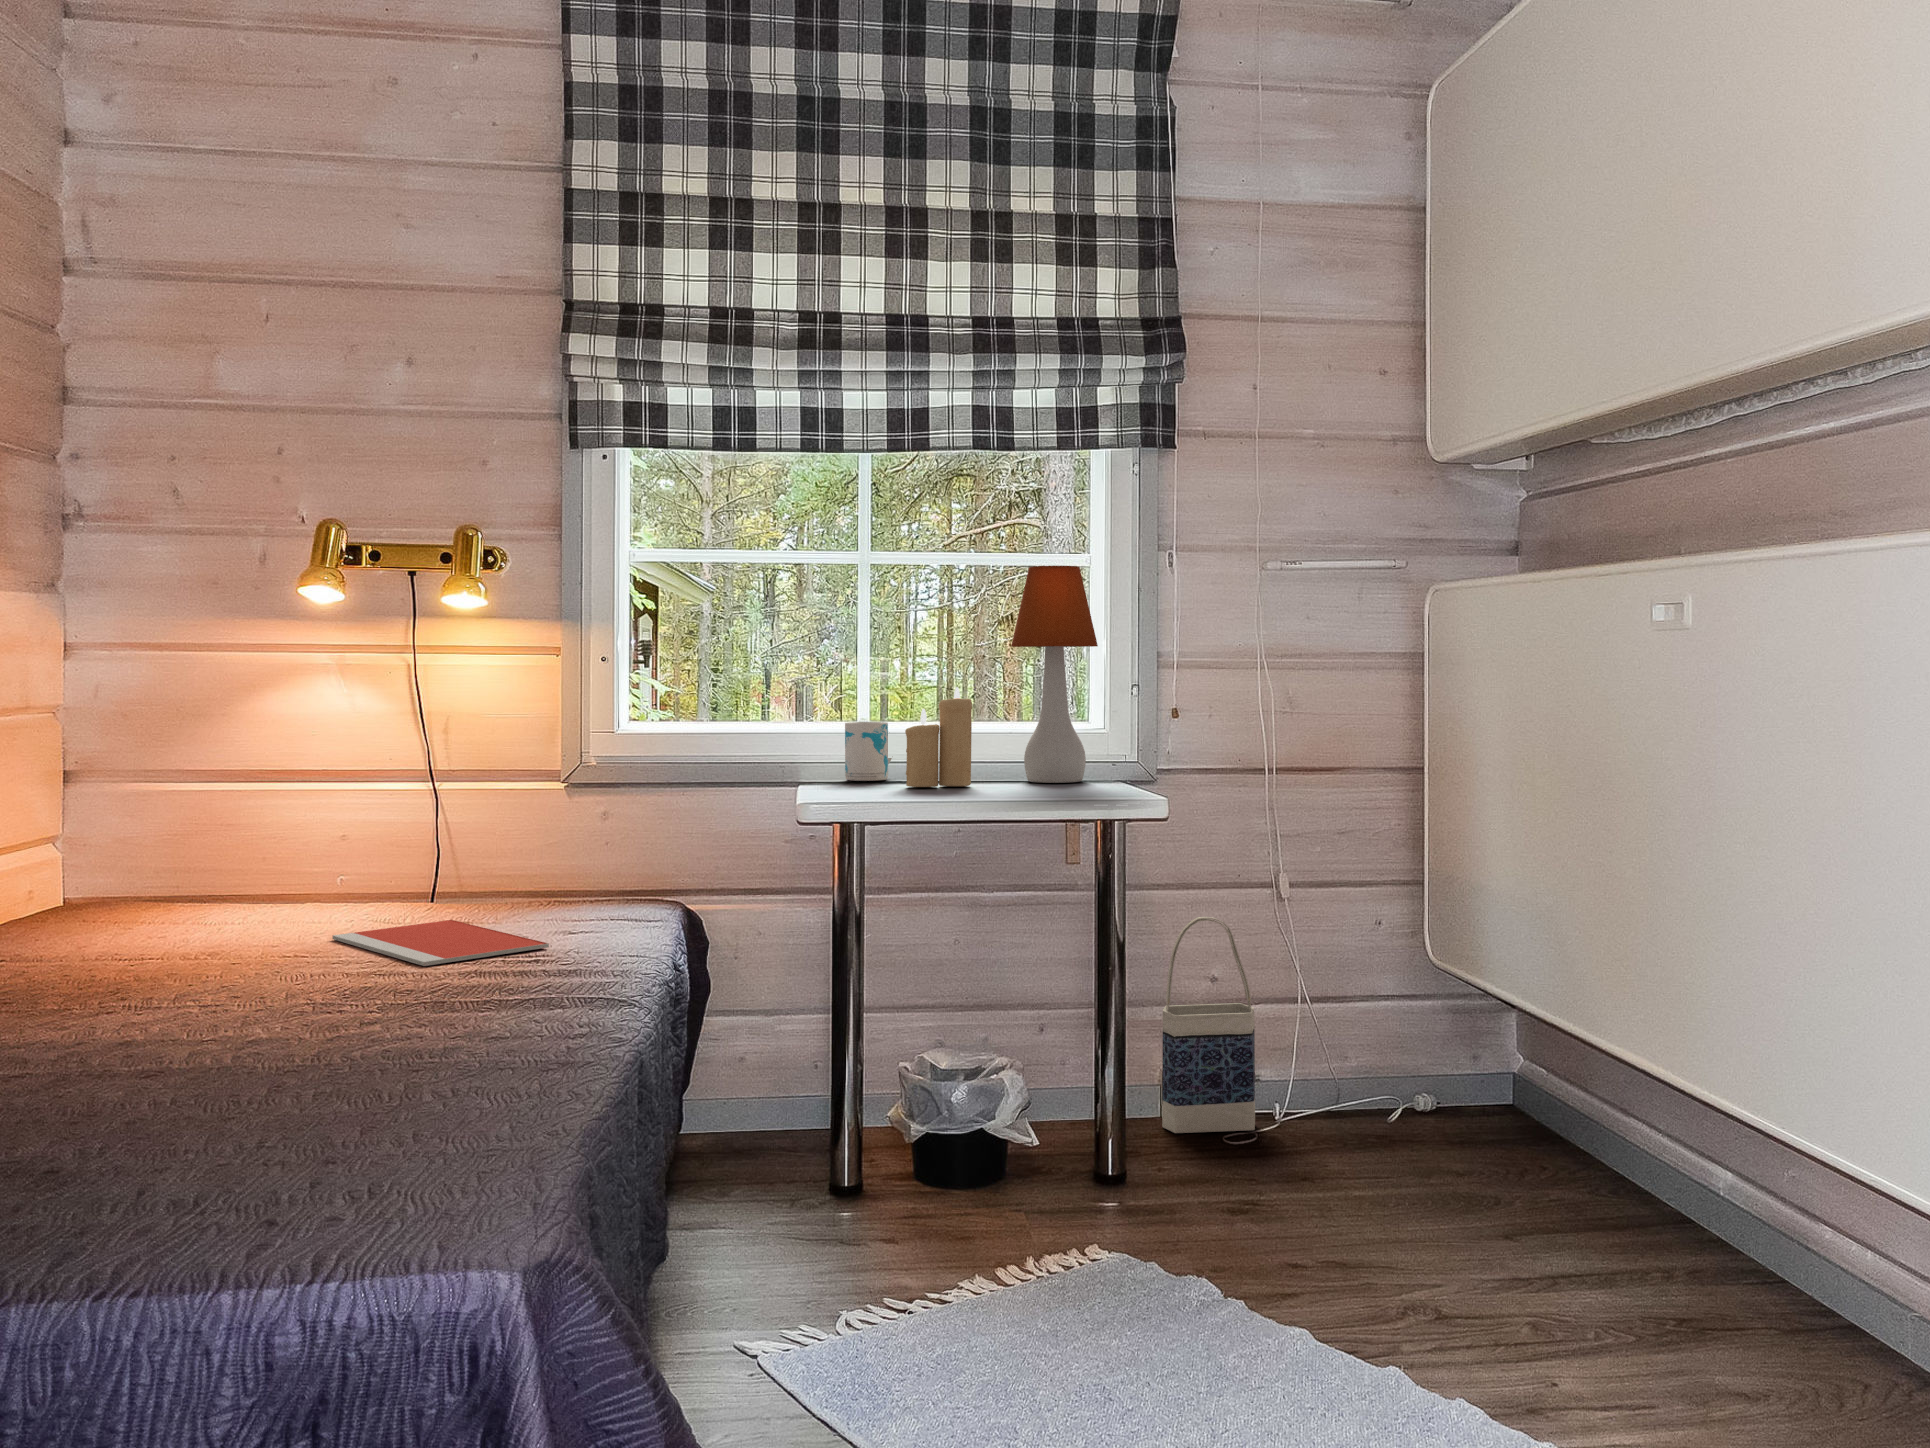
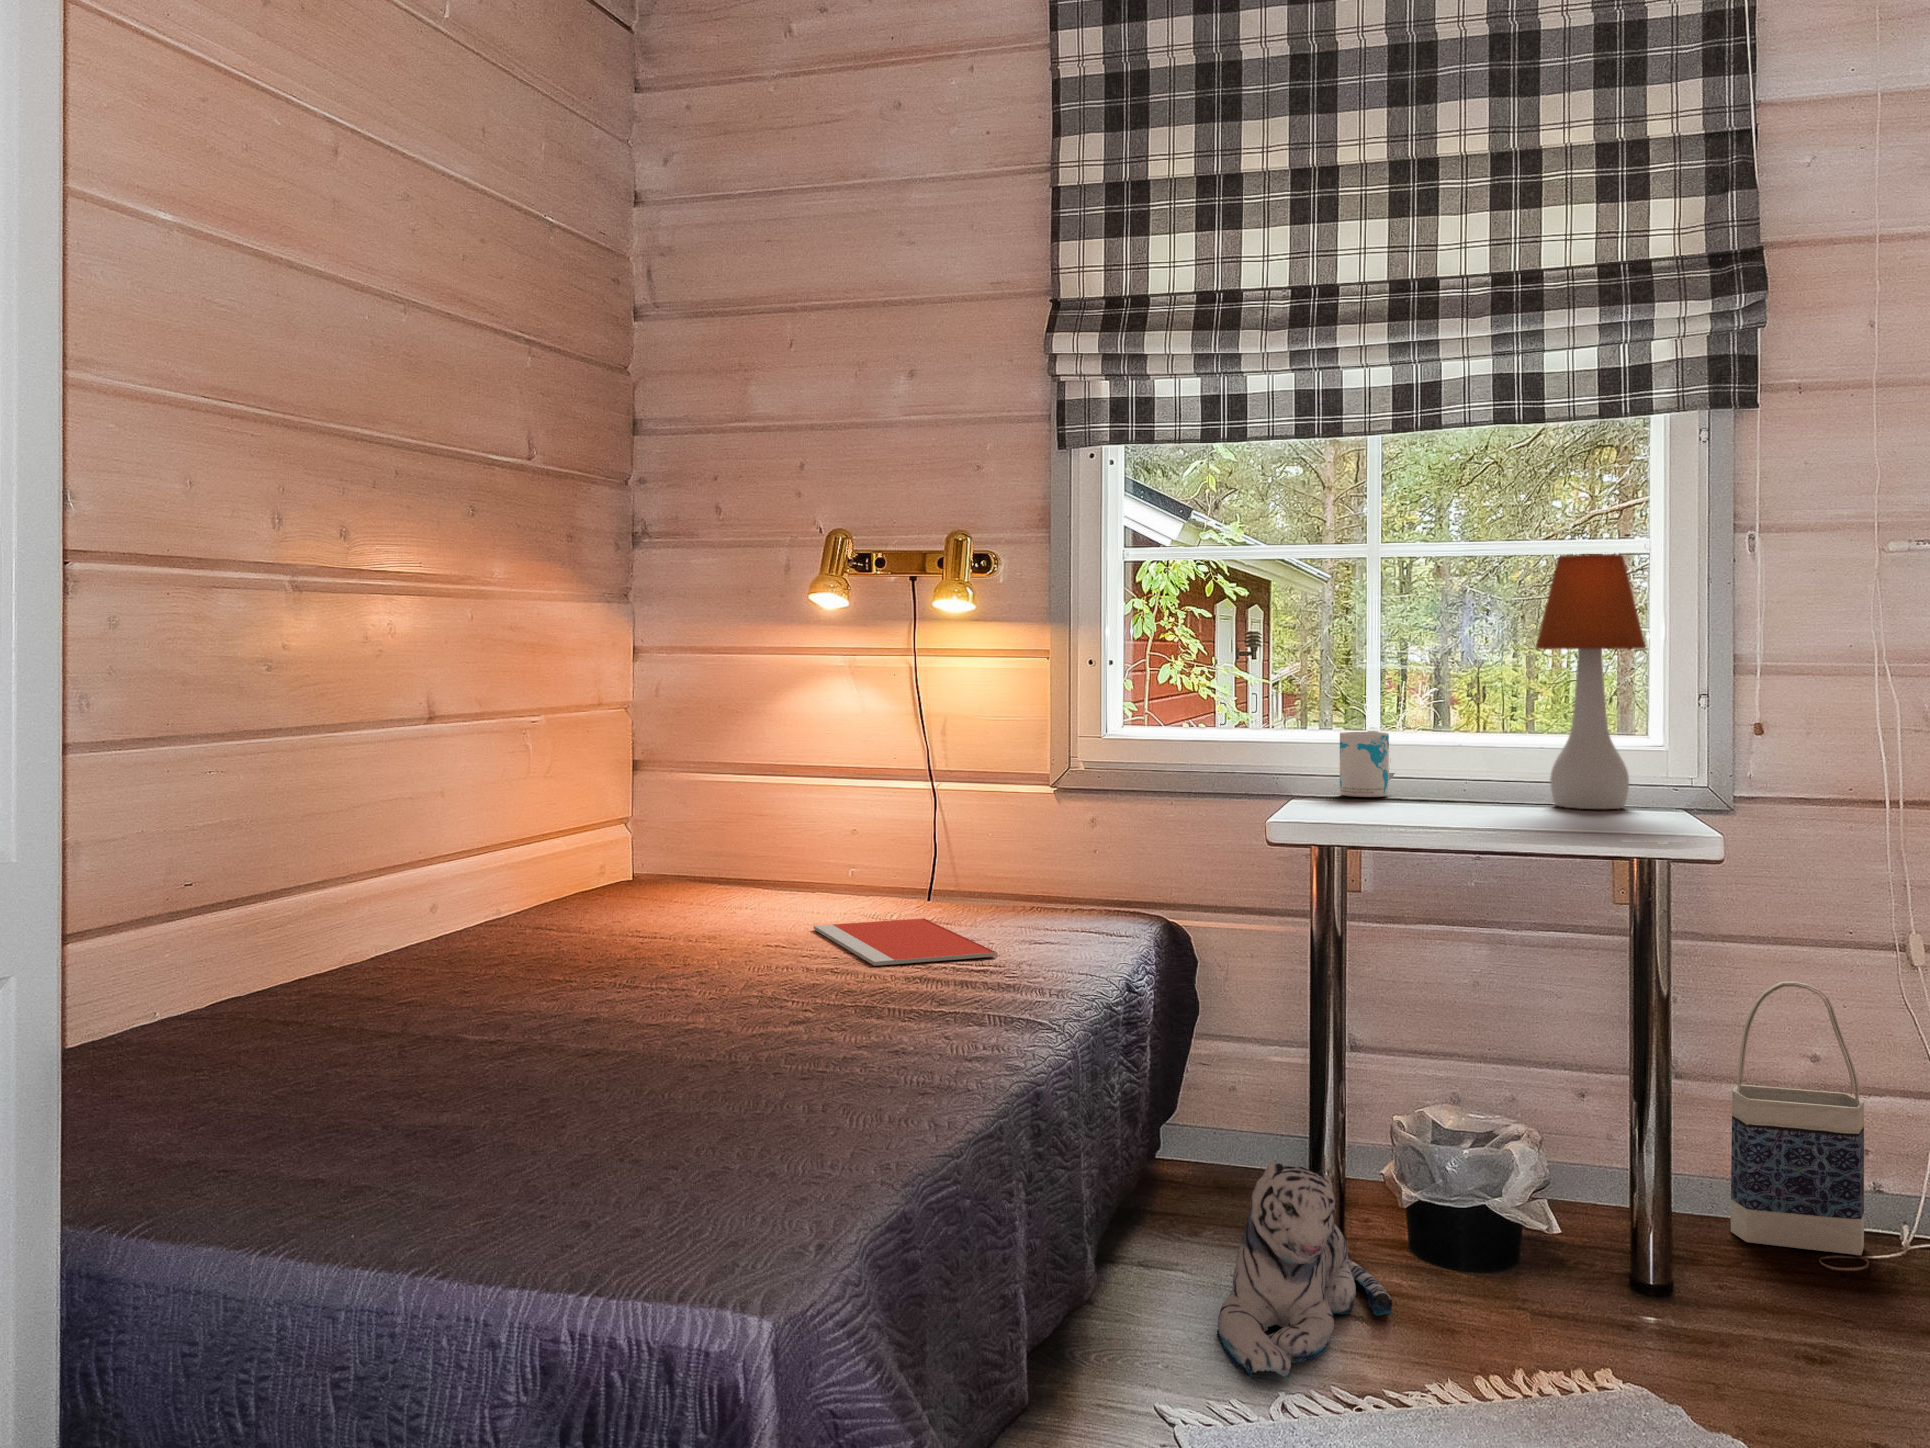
candle: present [905,687,972,787] -> none [1402,695,1482,808]
plush toy: none [772,1112,920,1305] -> present [1217,1162,1393,1378]

